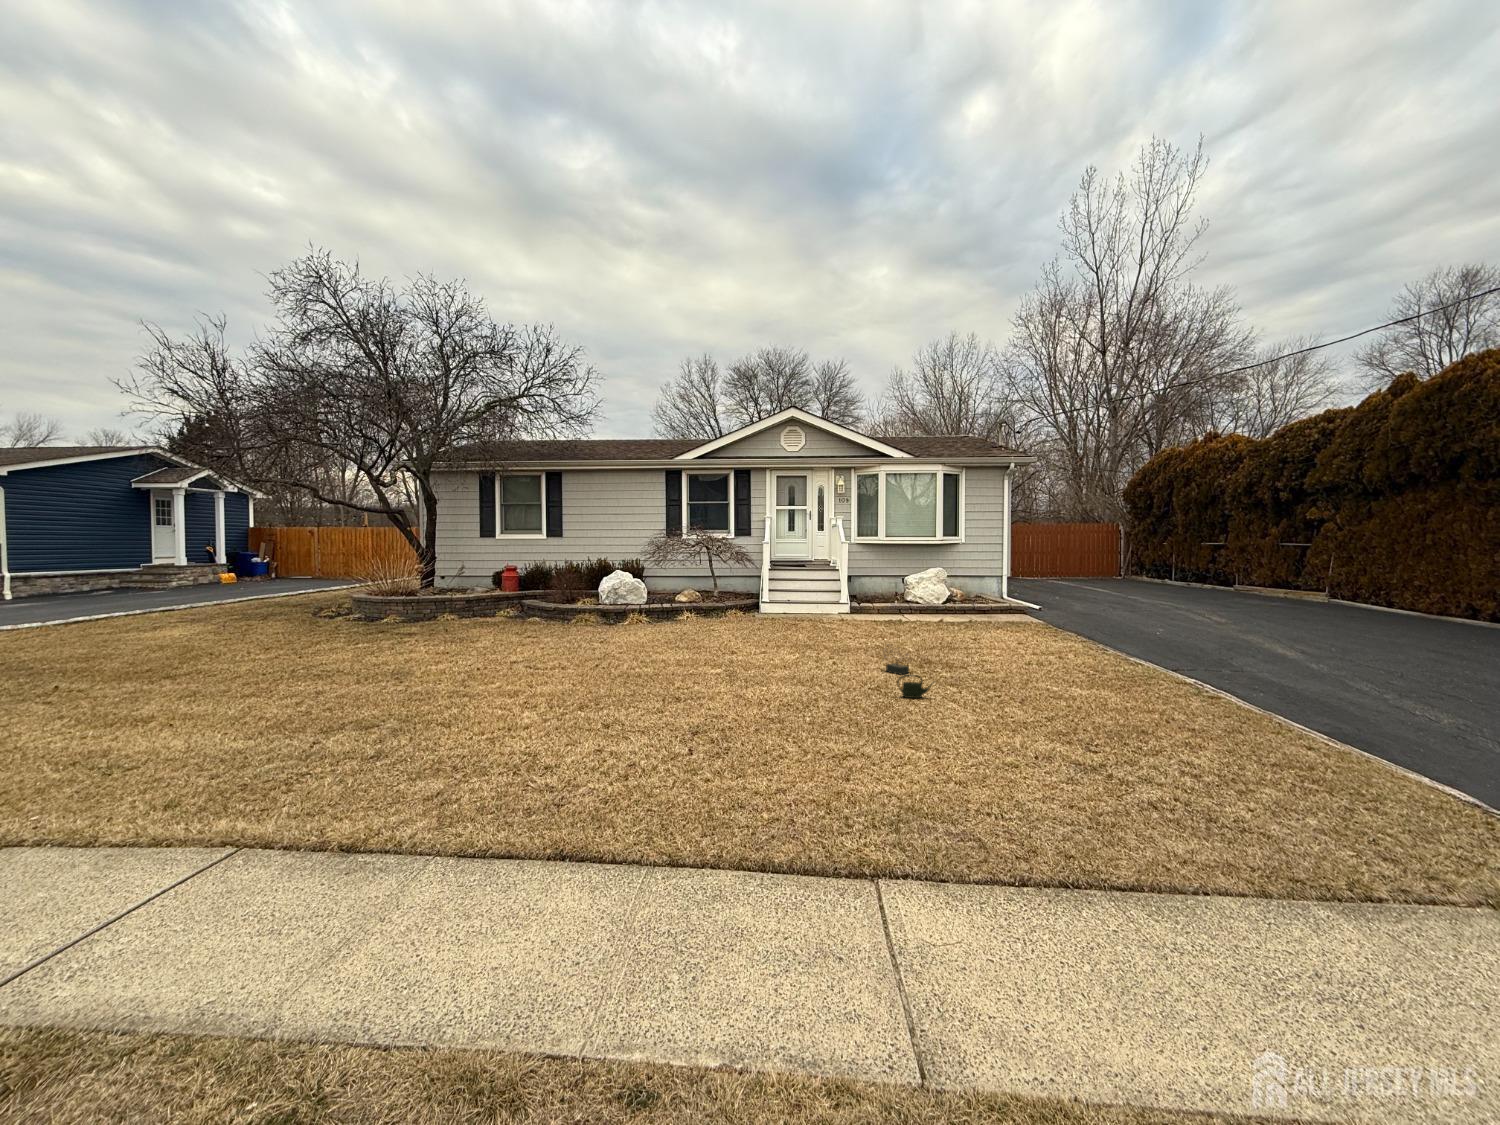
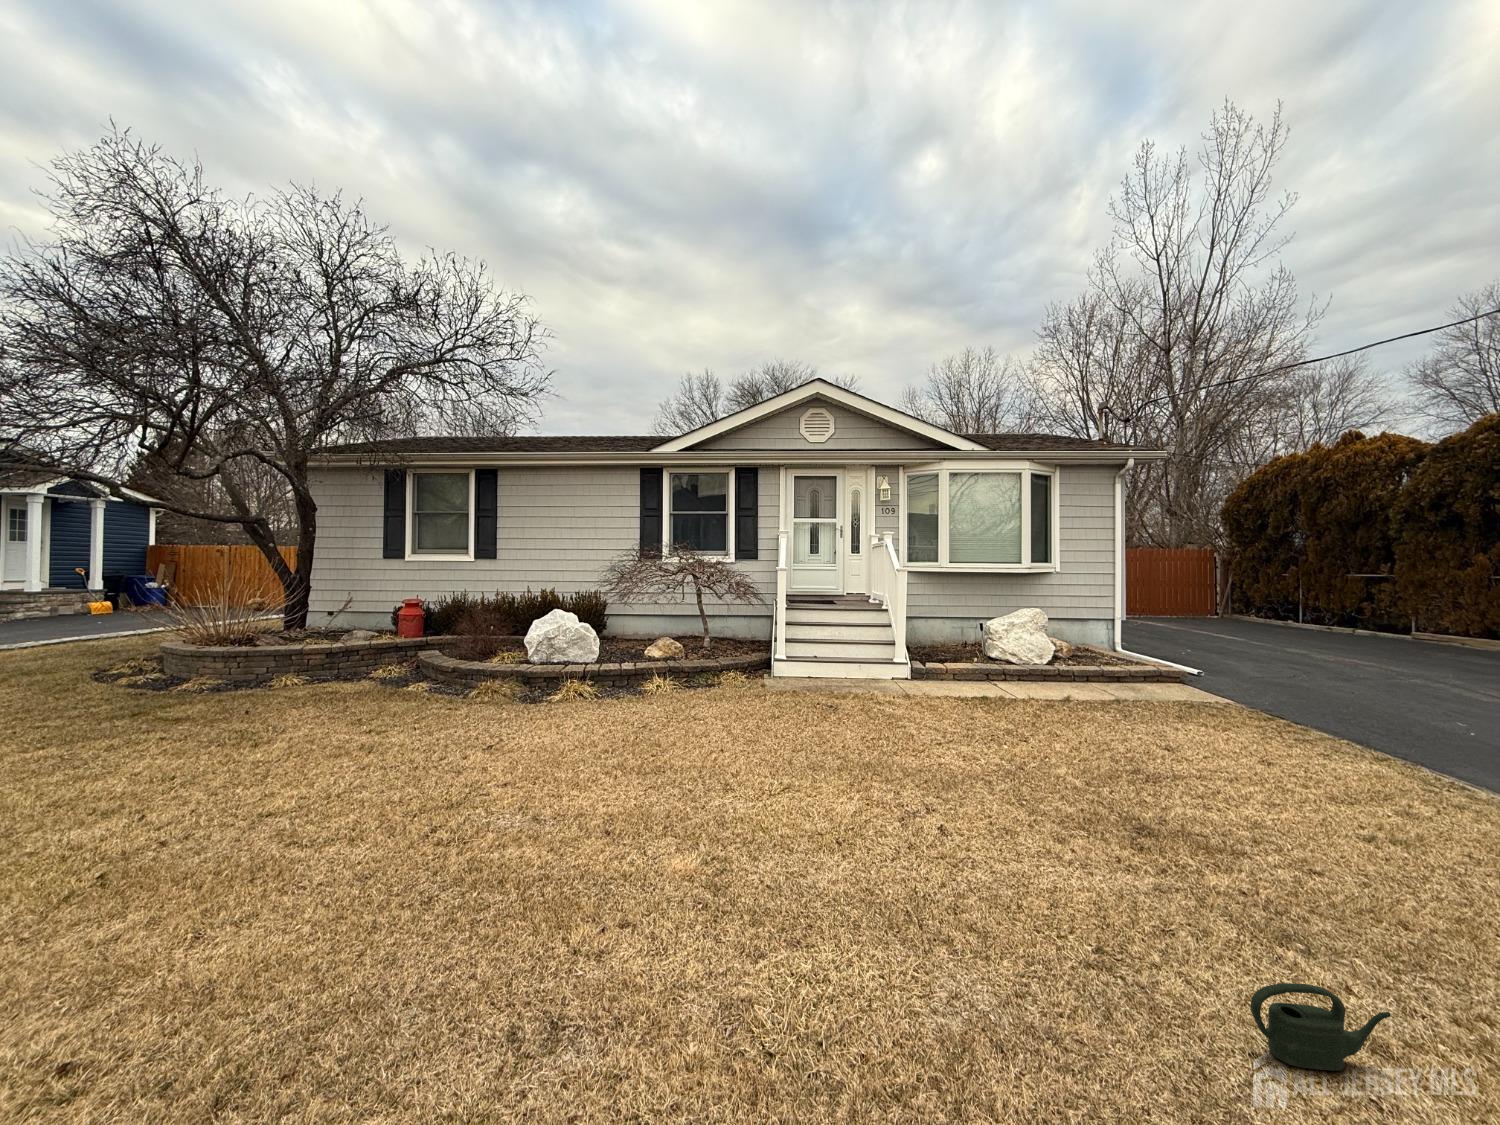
decorative plant: present [884,644,909,675] -> none [1079,802,1168,893]

